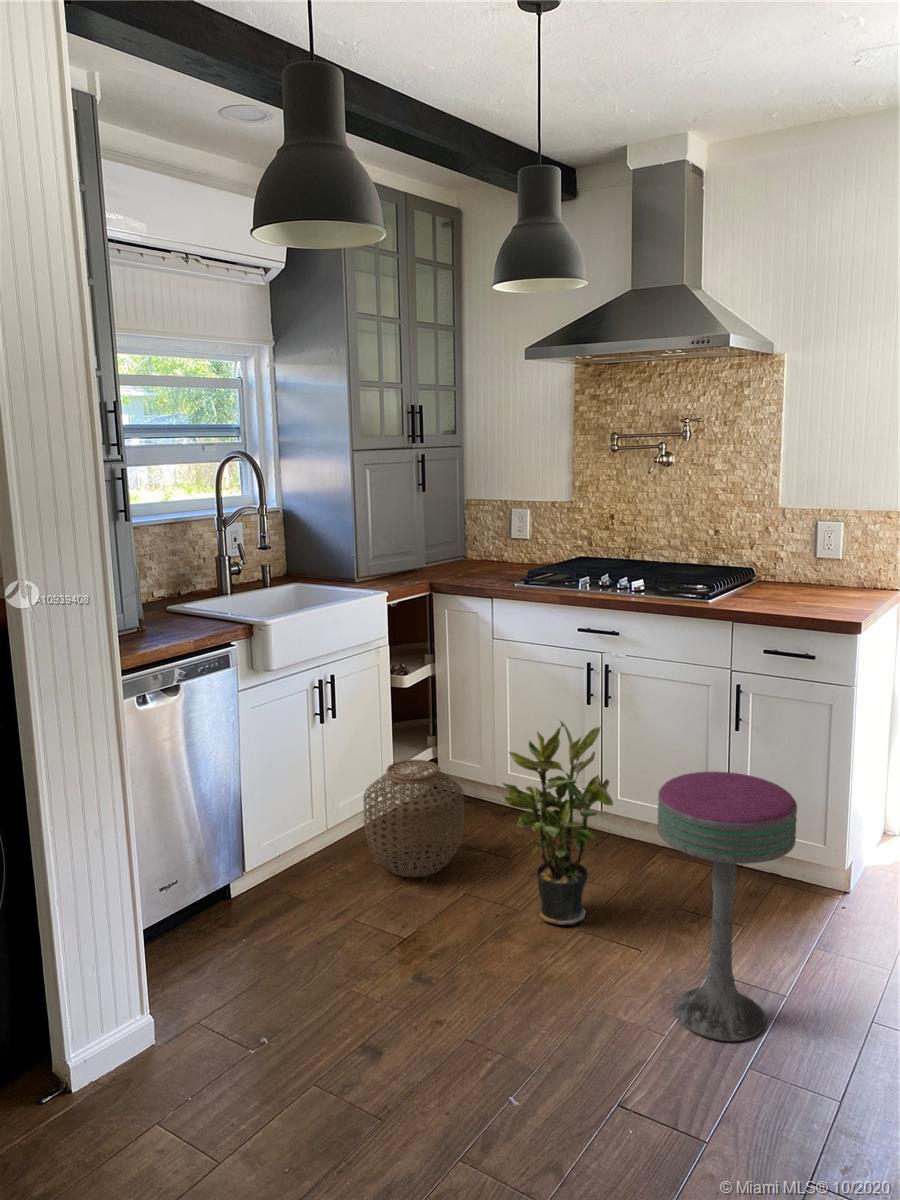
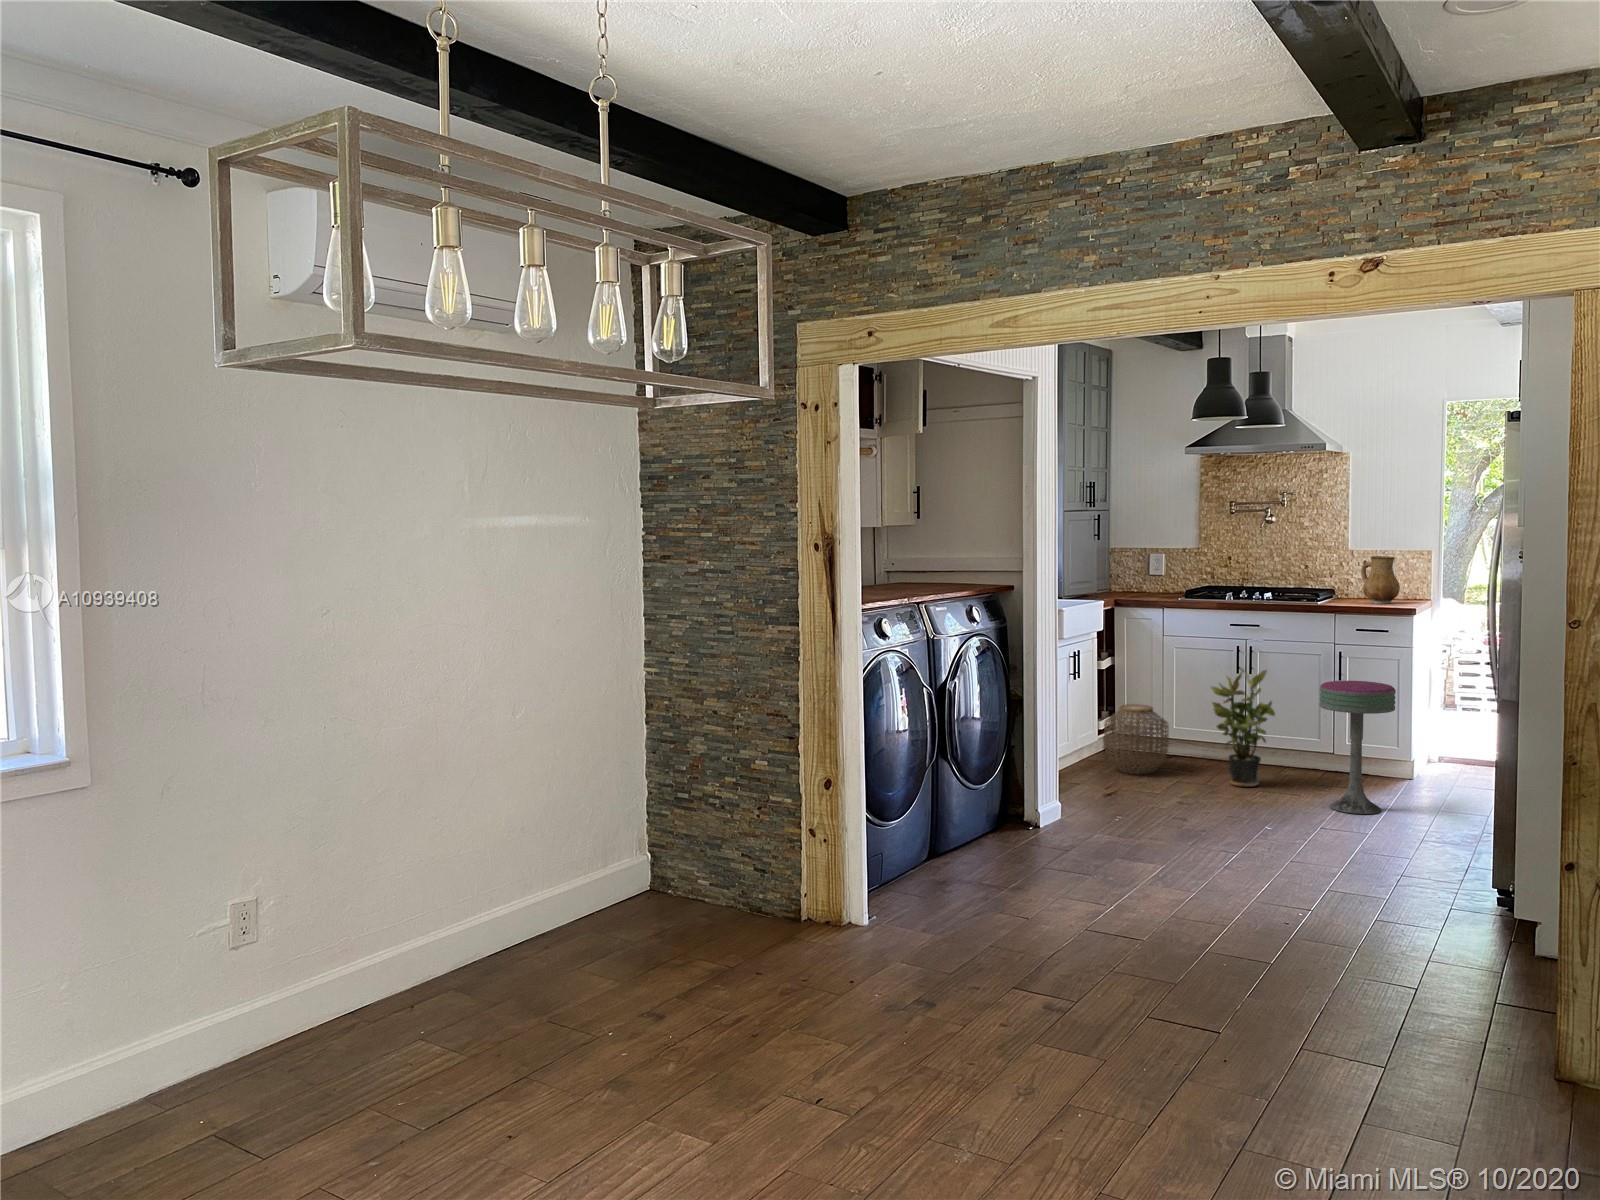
ceramic pitcher: none [784,523,843,604] -> present [1361,556,1400,604]

